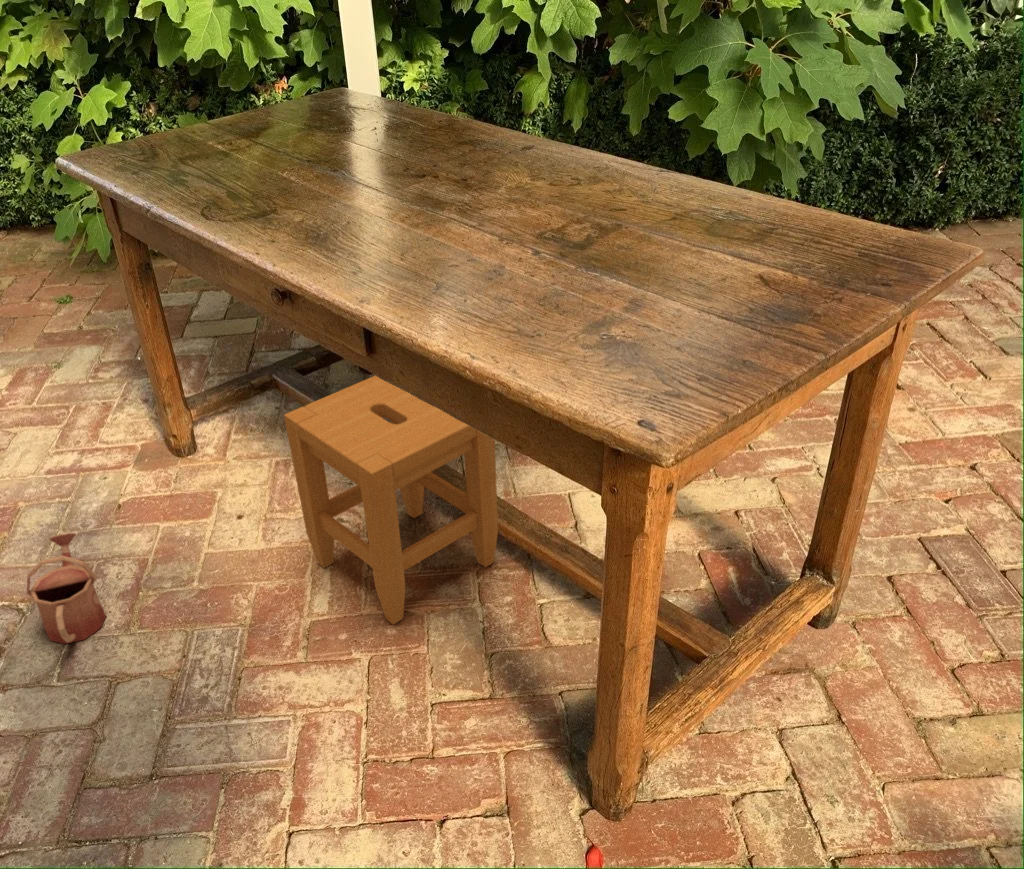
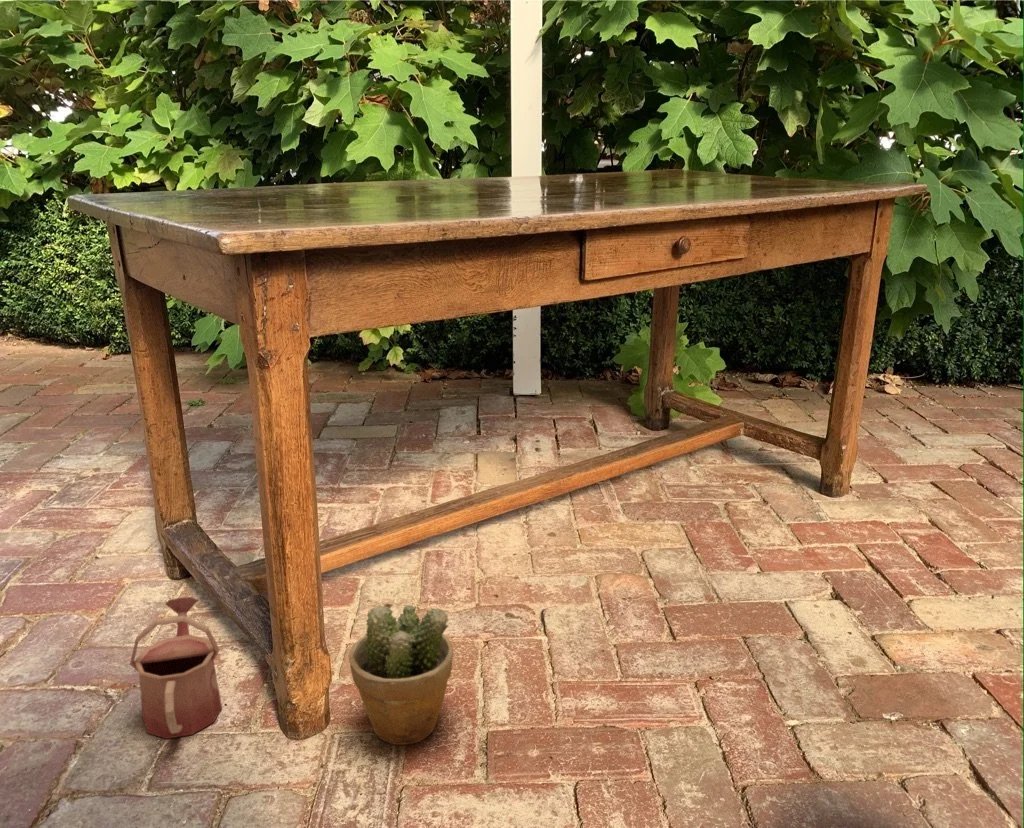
stool: present [284,376,498,625] -> none [476,421,740,742]
potted plant: none [195,538,277,637] -> present [349,605,453,745]

